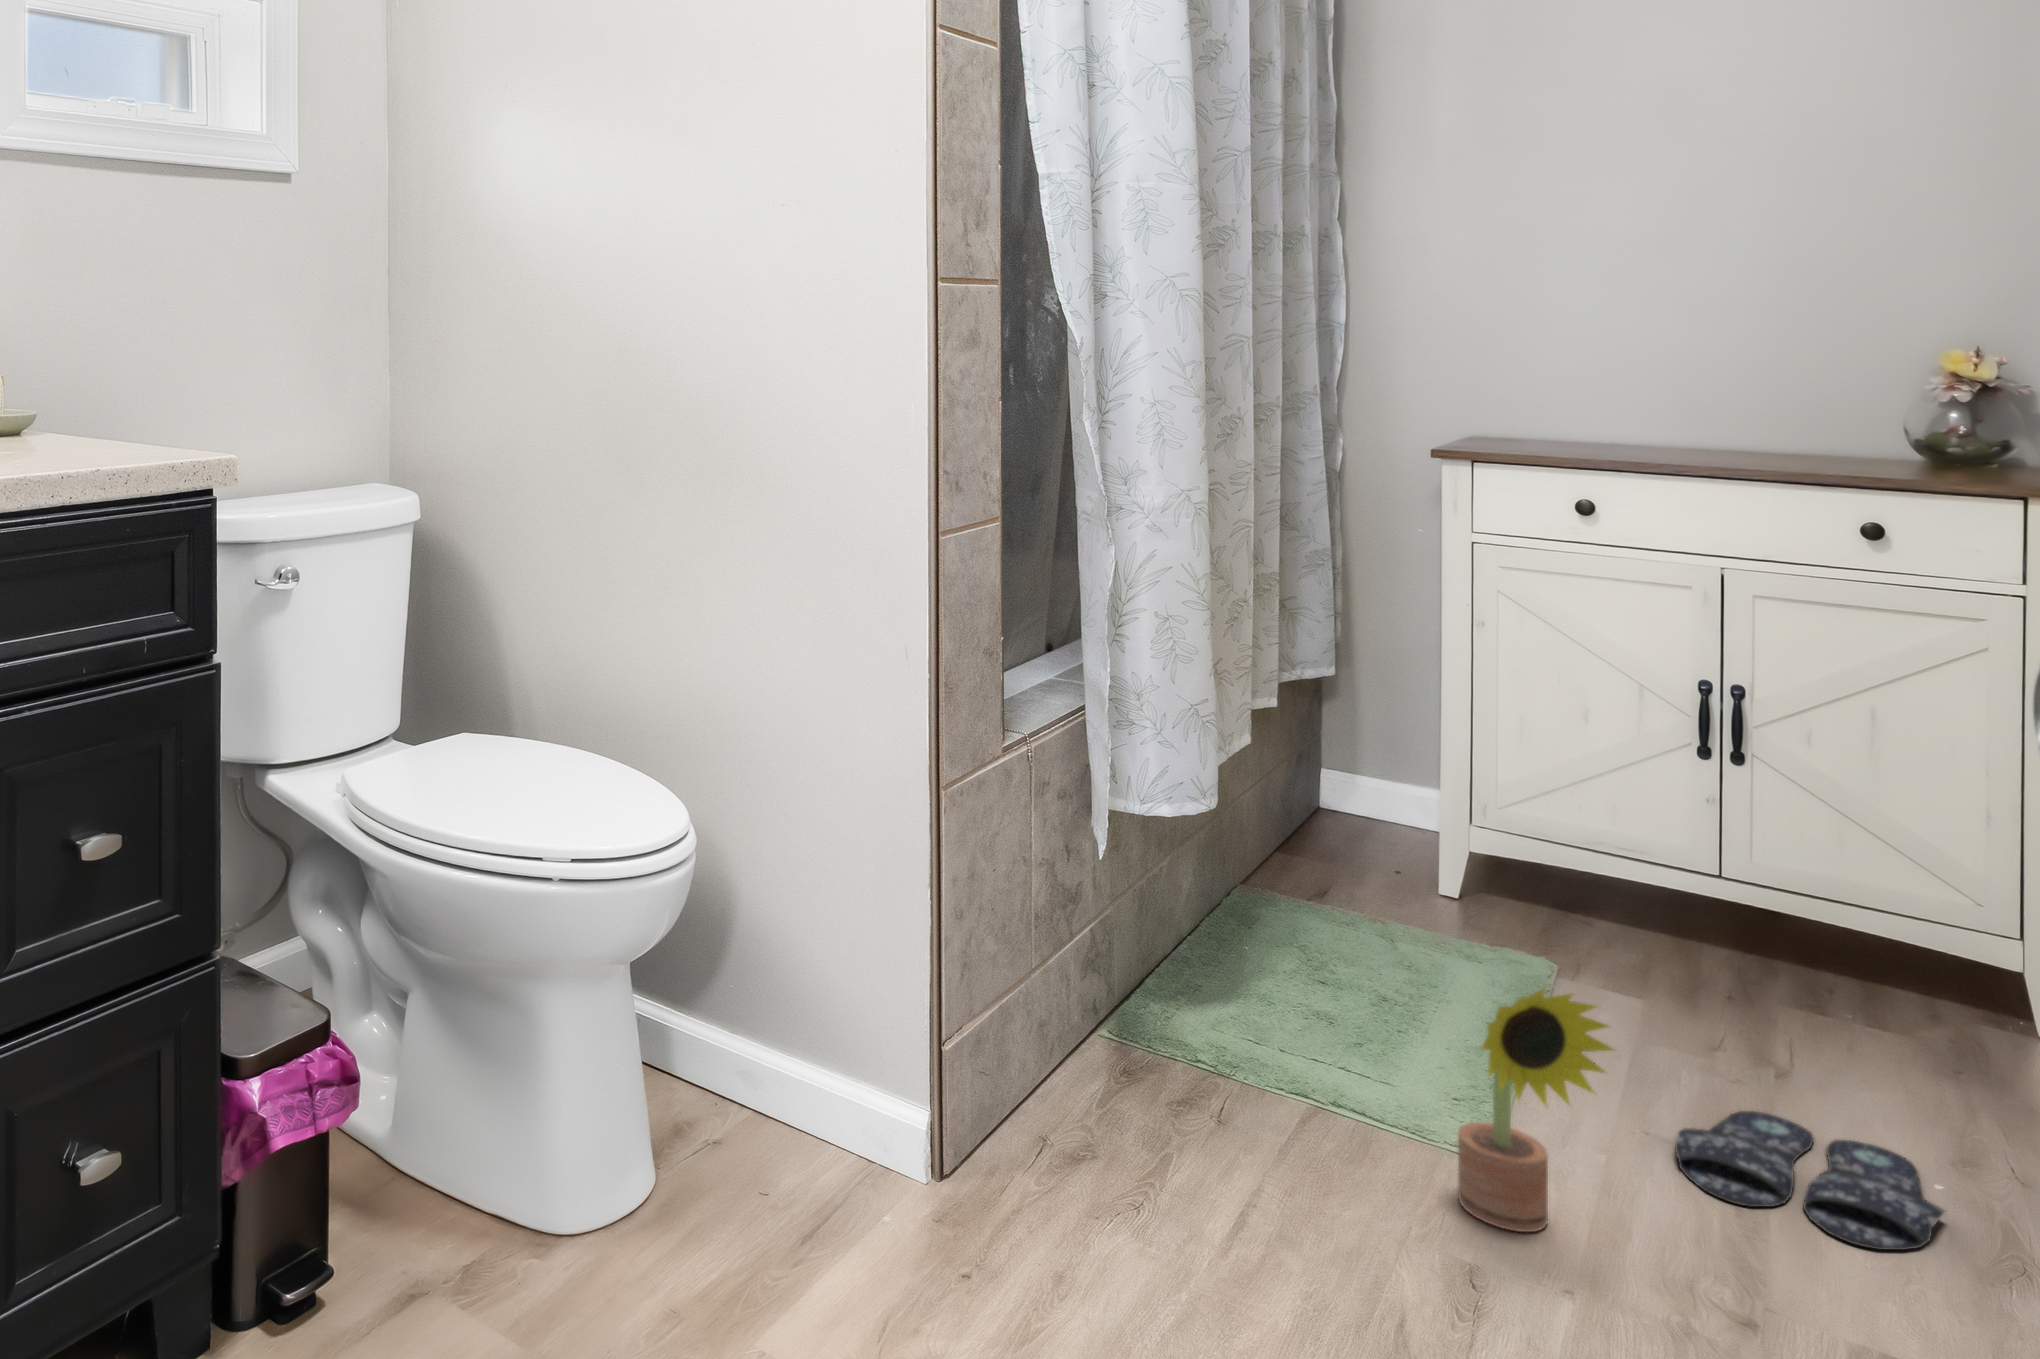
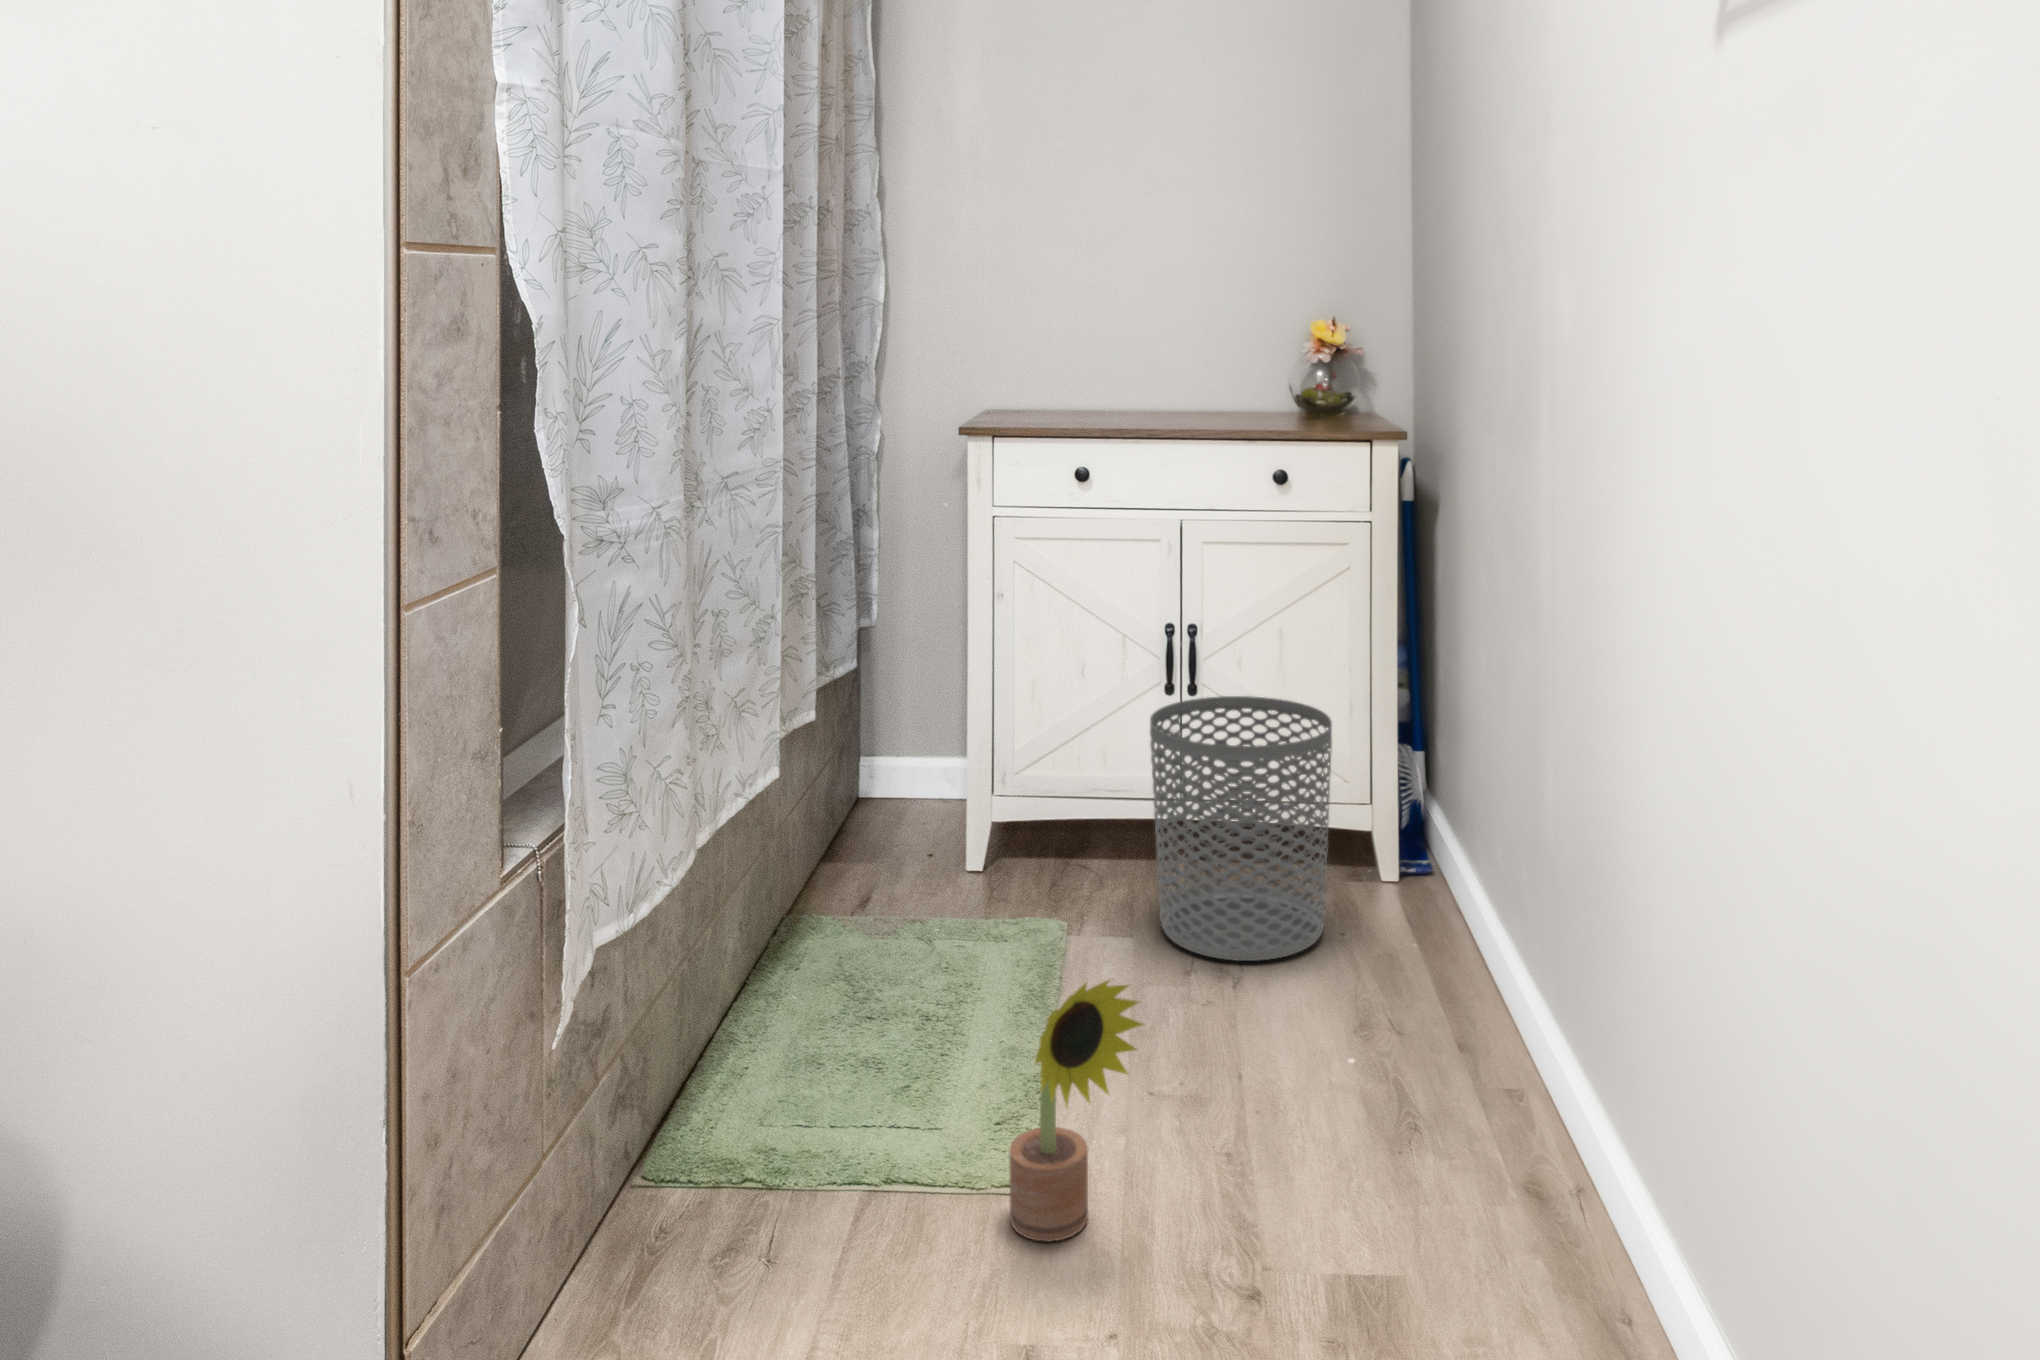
waste bin: none [1669,765,1939,1072] -> present [1150,696,1332,961]
slippers: present [1675,1111,1944,1250] -> none [1175,1021,1362,1135]

